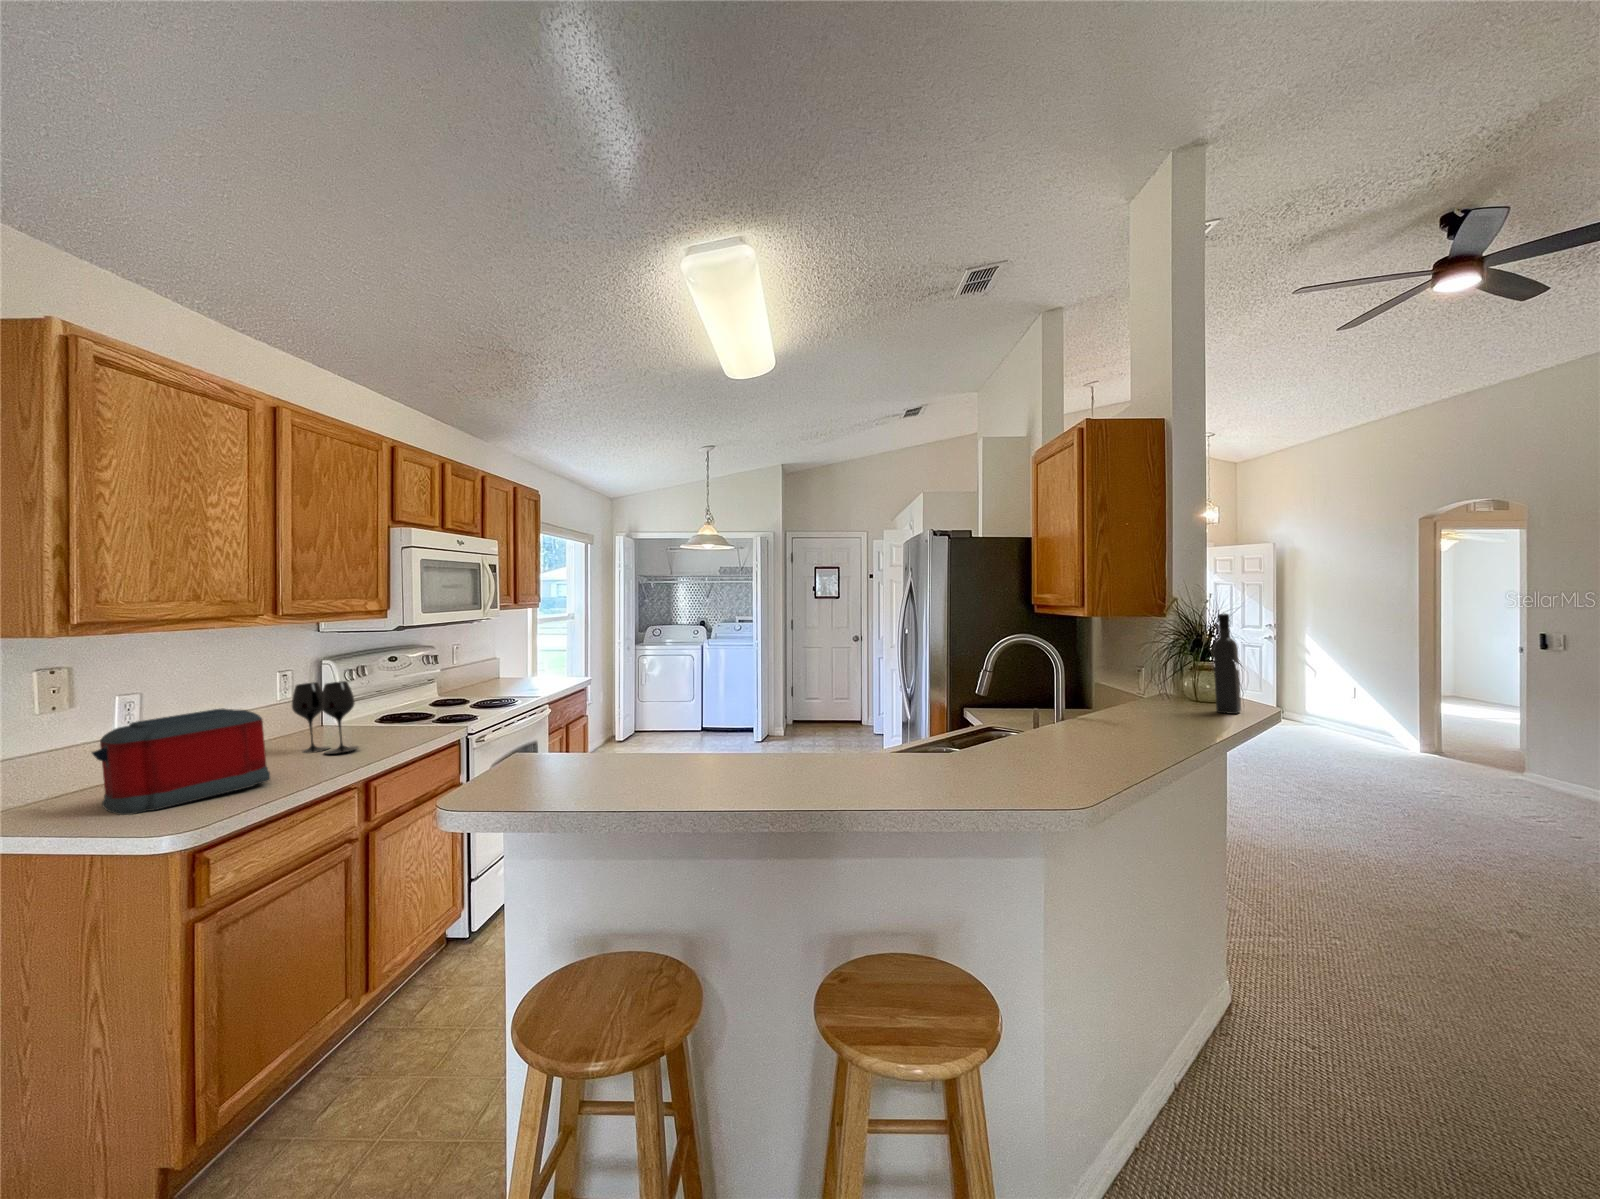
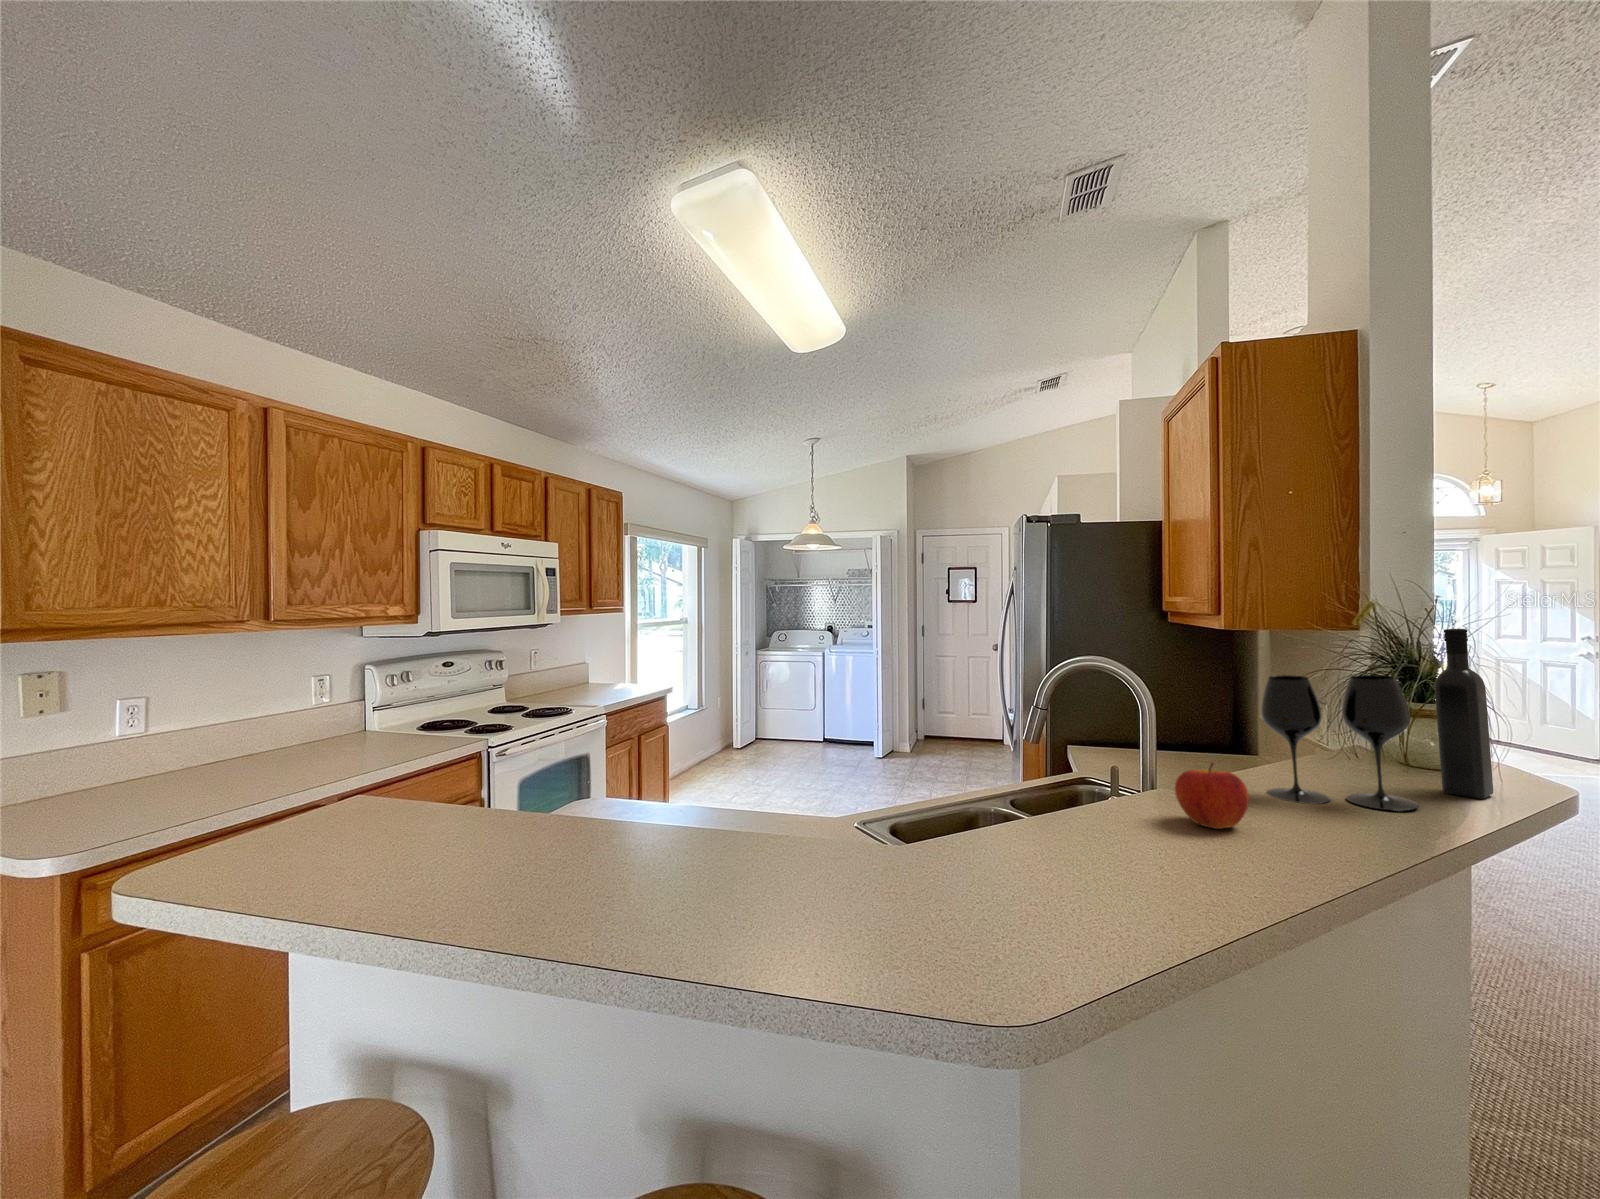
wine glass: present [292,681,359,754] -> present [1261,675,1418,811]
apple: none [1087,696,1129,736] -> present [1175,763,1249,829]
toaster: present [92,708,270,815] -> none [41,716,229,824]

